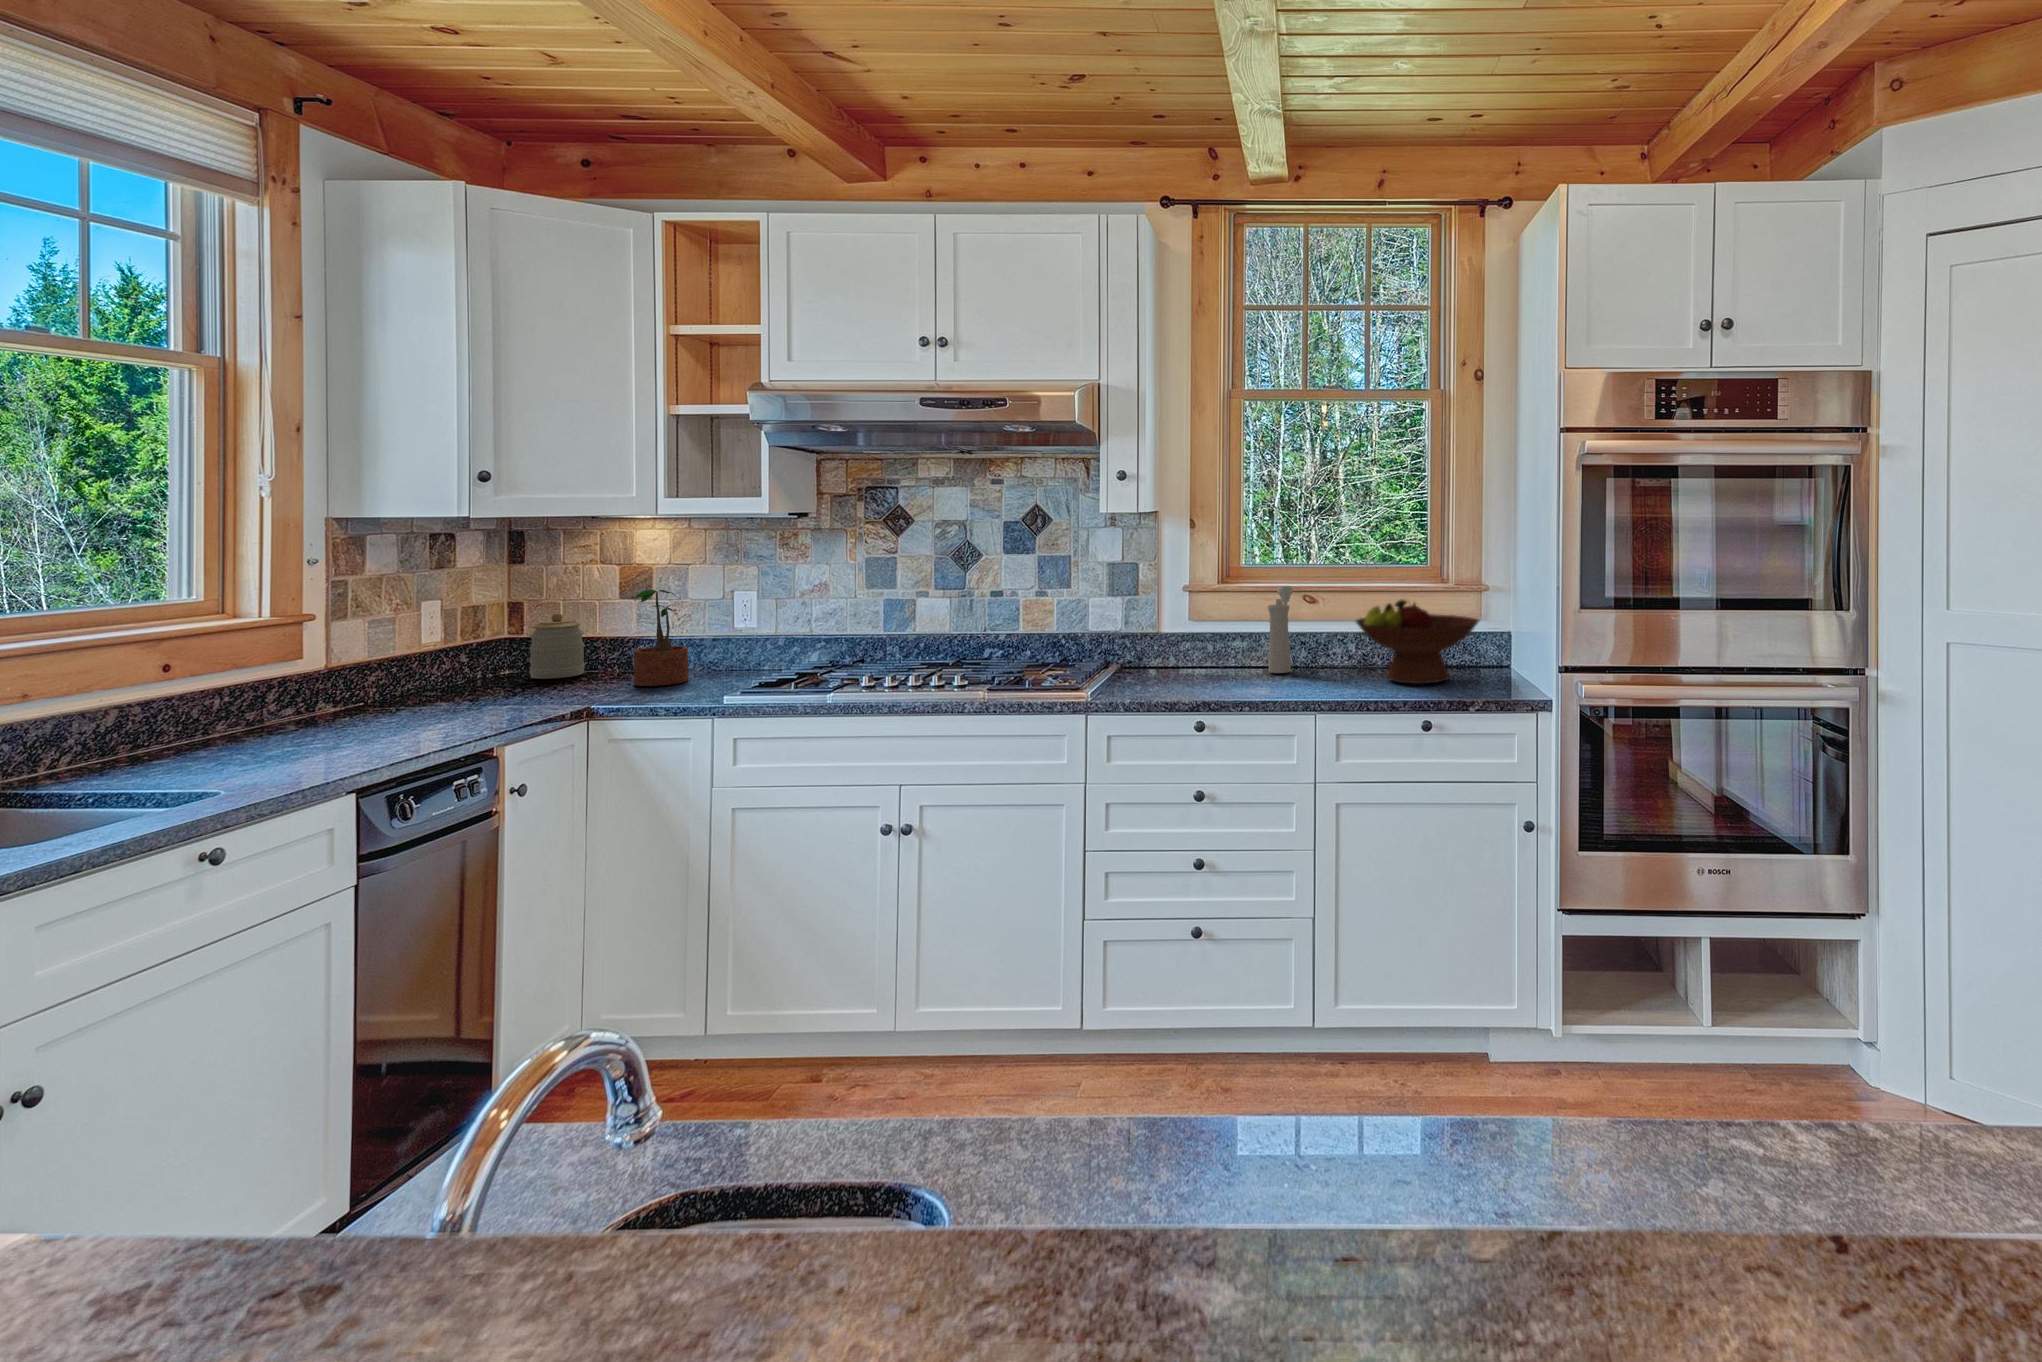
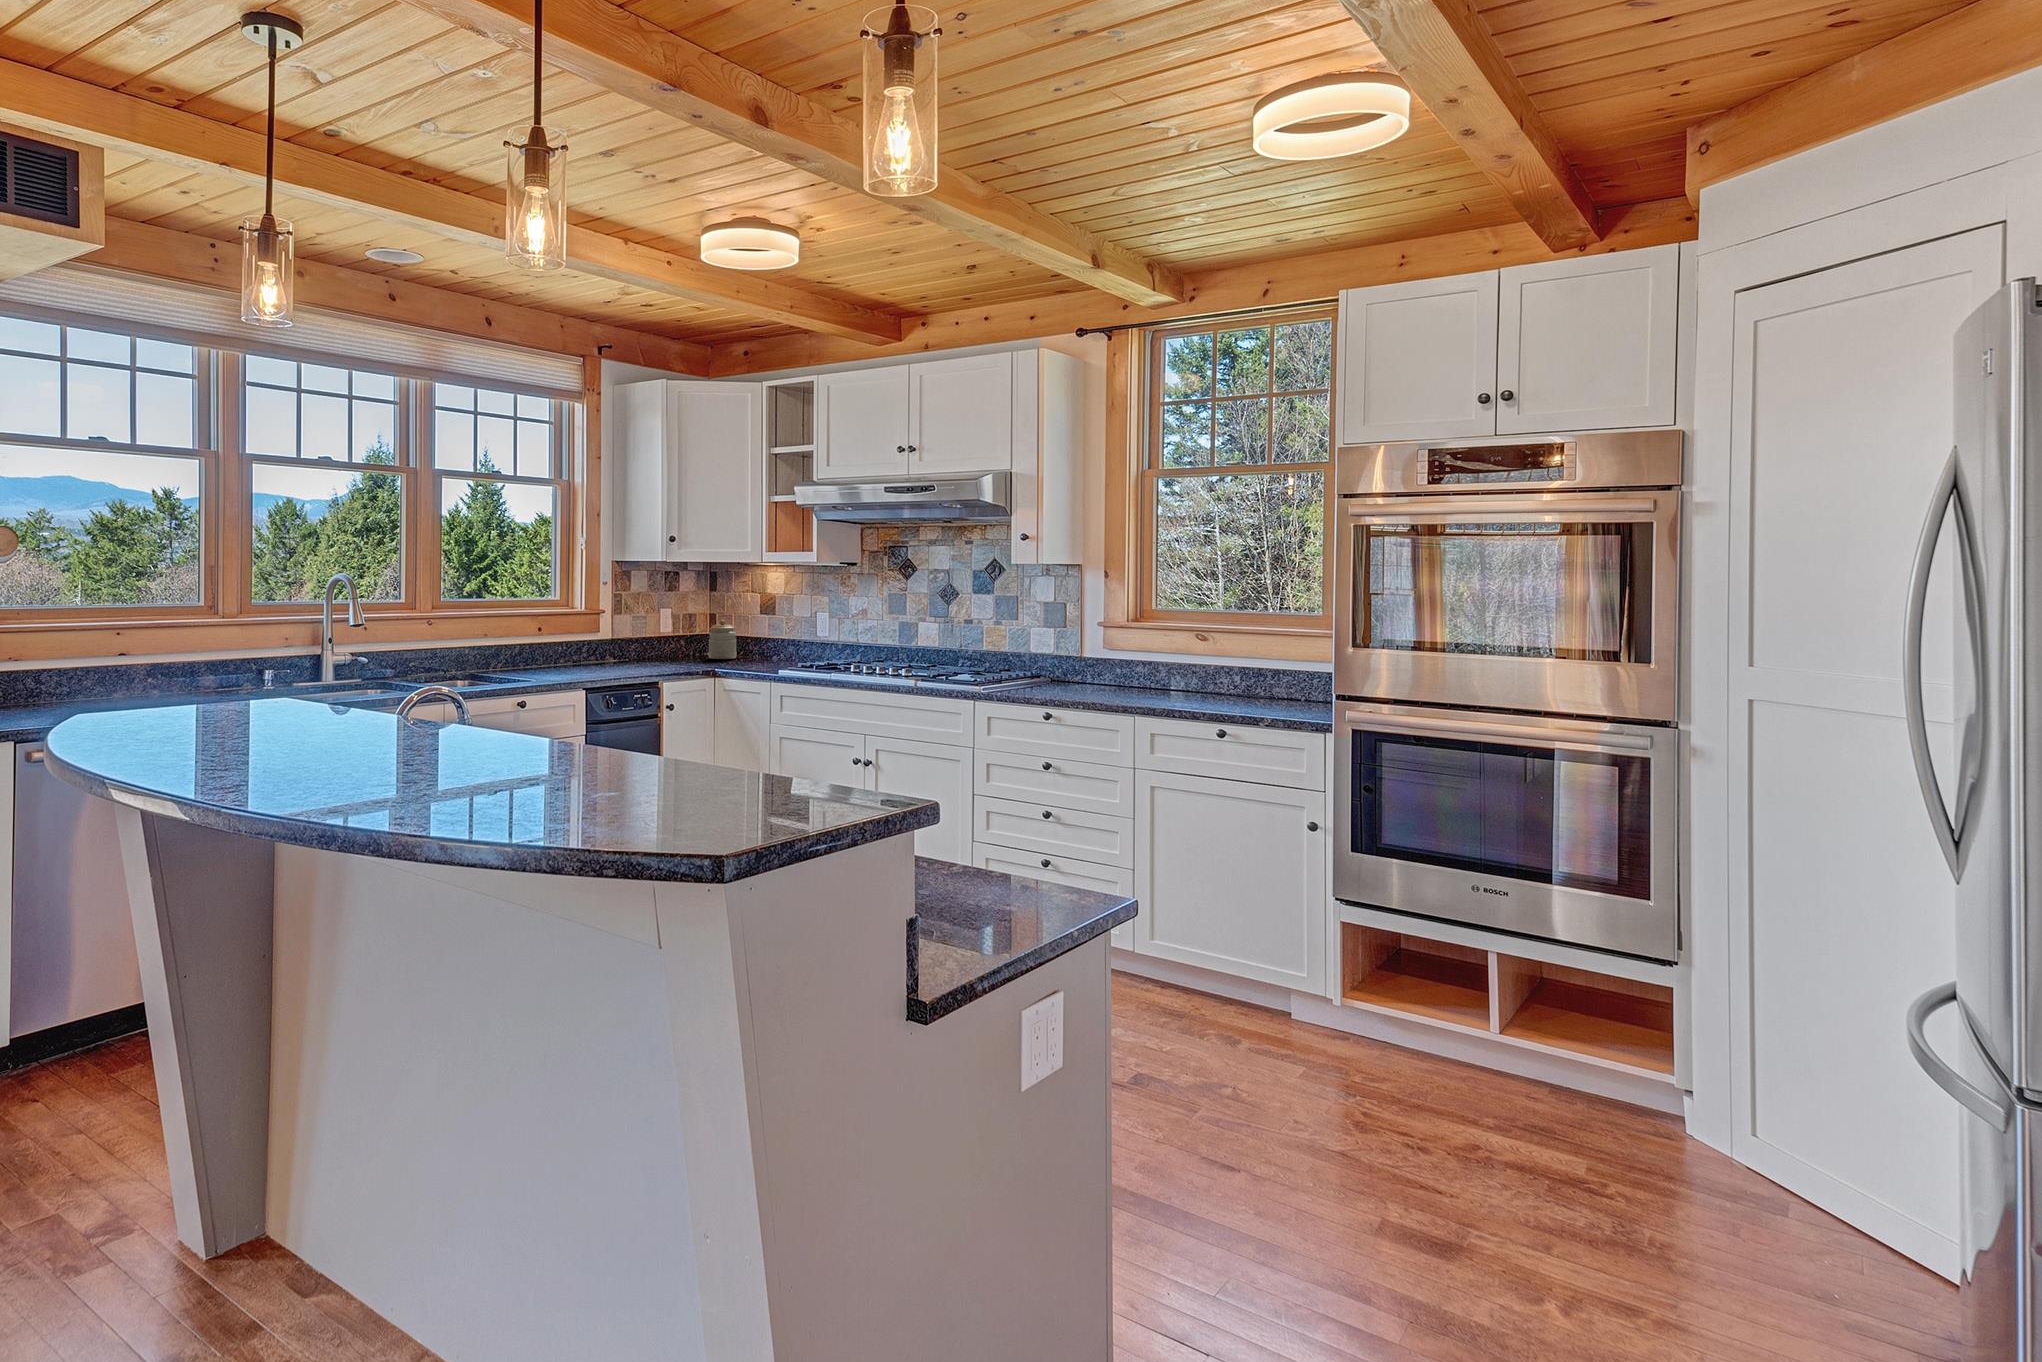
pepper mill: present [1267,586,1293,673] -> none [1116,625,1150,690]
potted plant: present [634,590,688,686] -> none [749,607,781,666]
fruit bowl: present [1356,599,1479,684] -> none [1161,637,1264,703]

